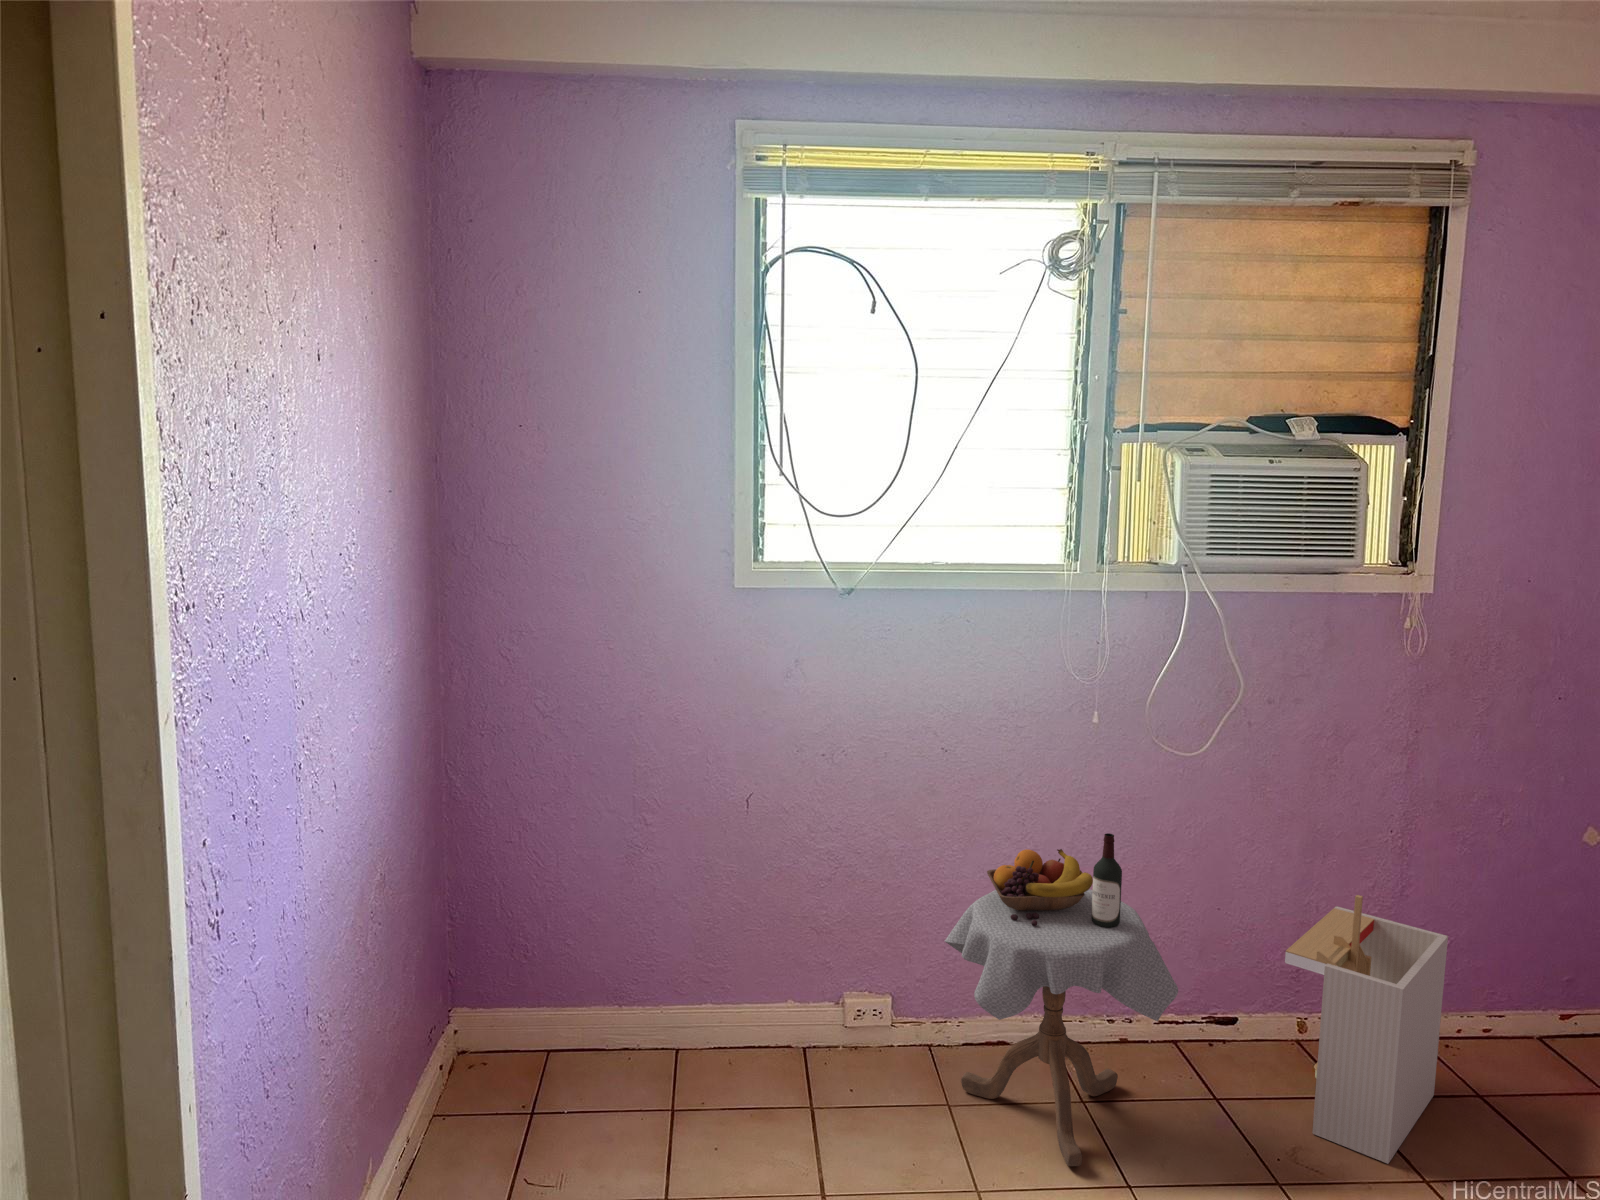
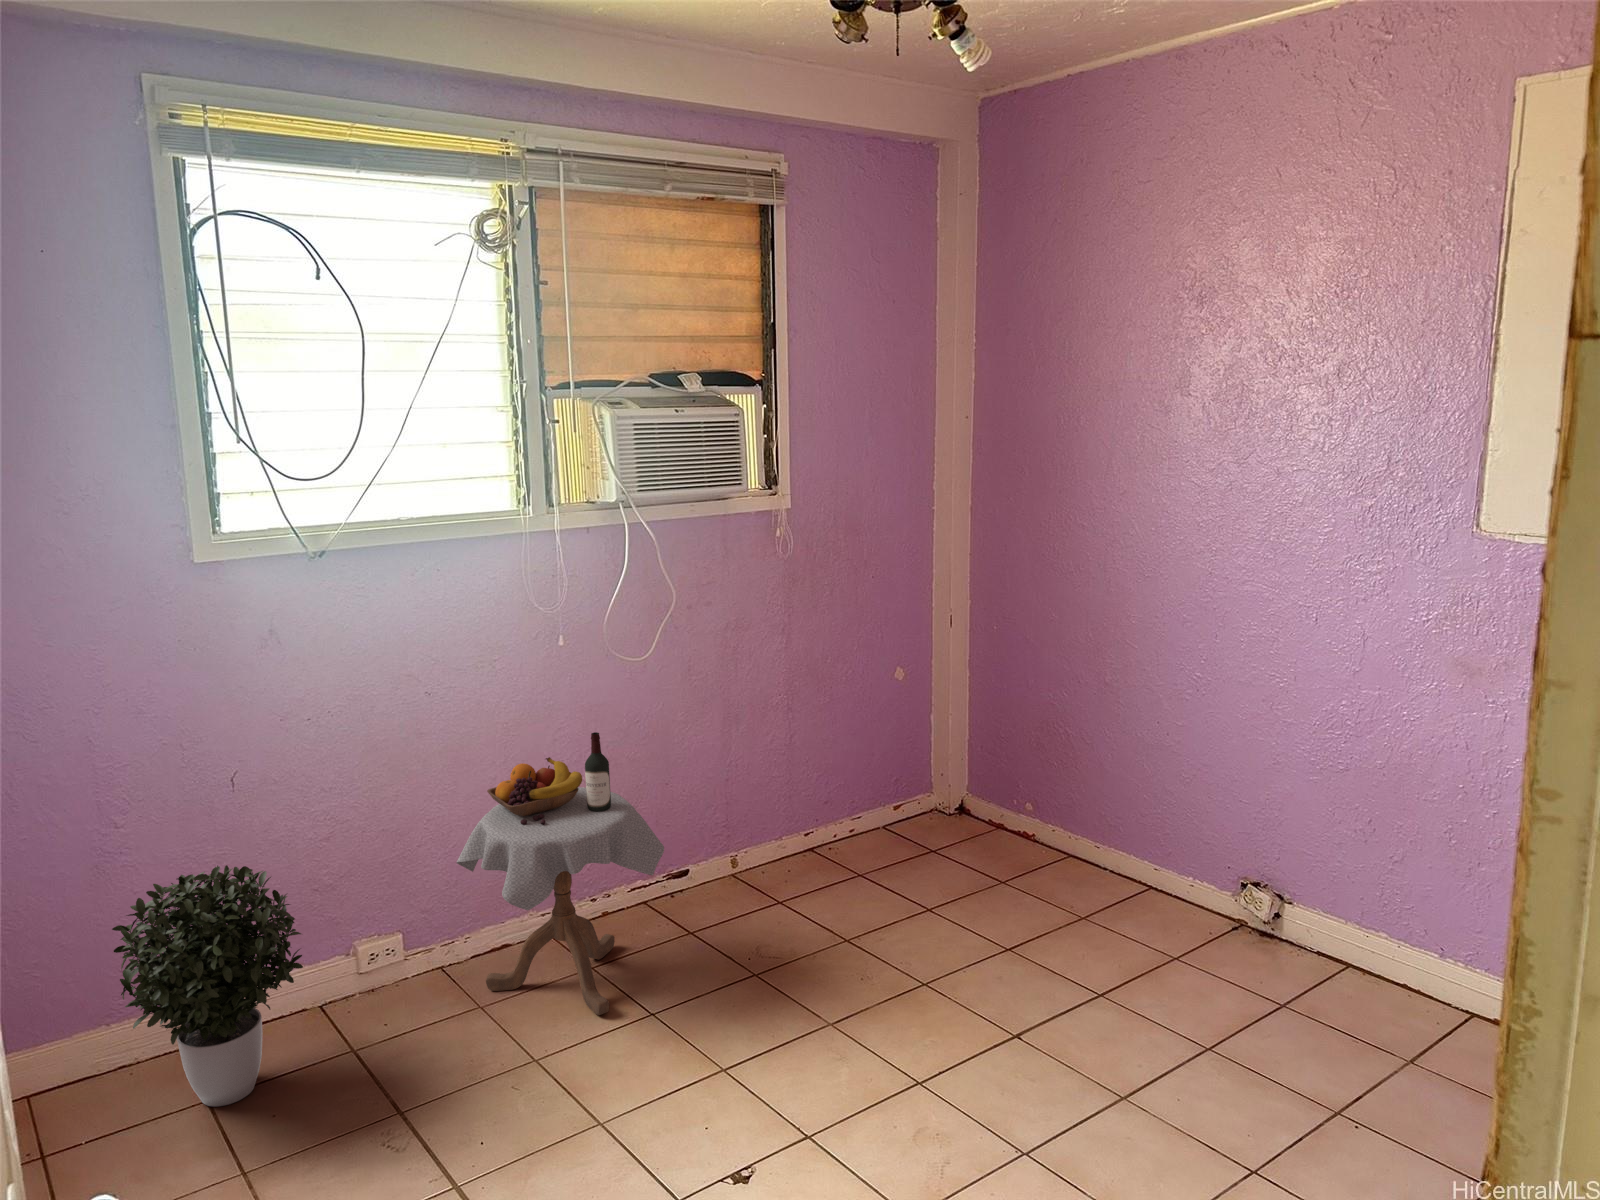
potted plant: none [619,885,775,1121] -> present [112,865,303,1106]
storage bin: present [1285,895,1448,1164] -> none [731,744,833,935]

